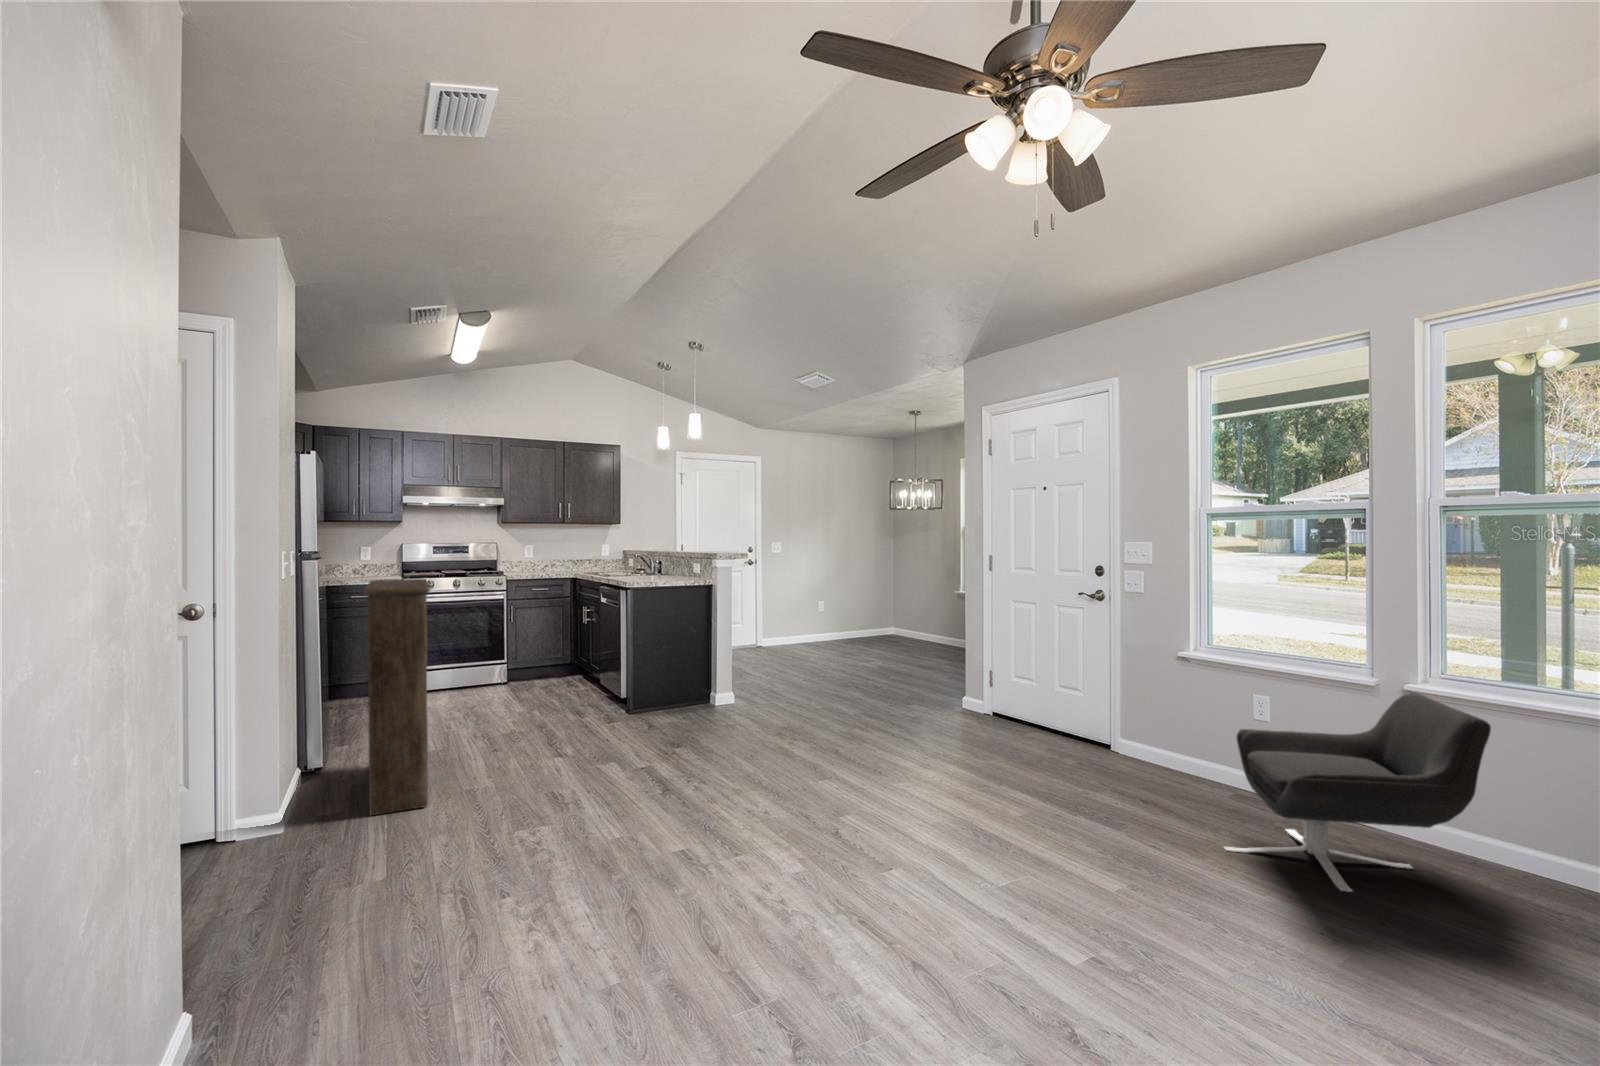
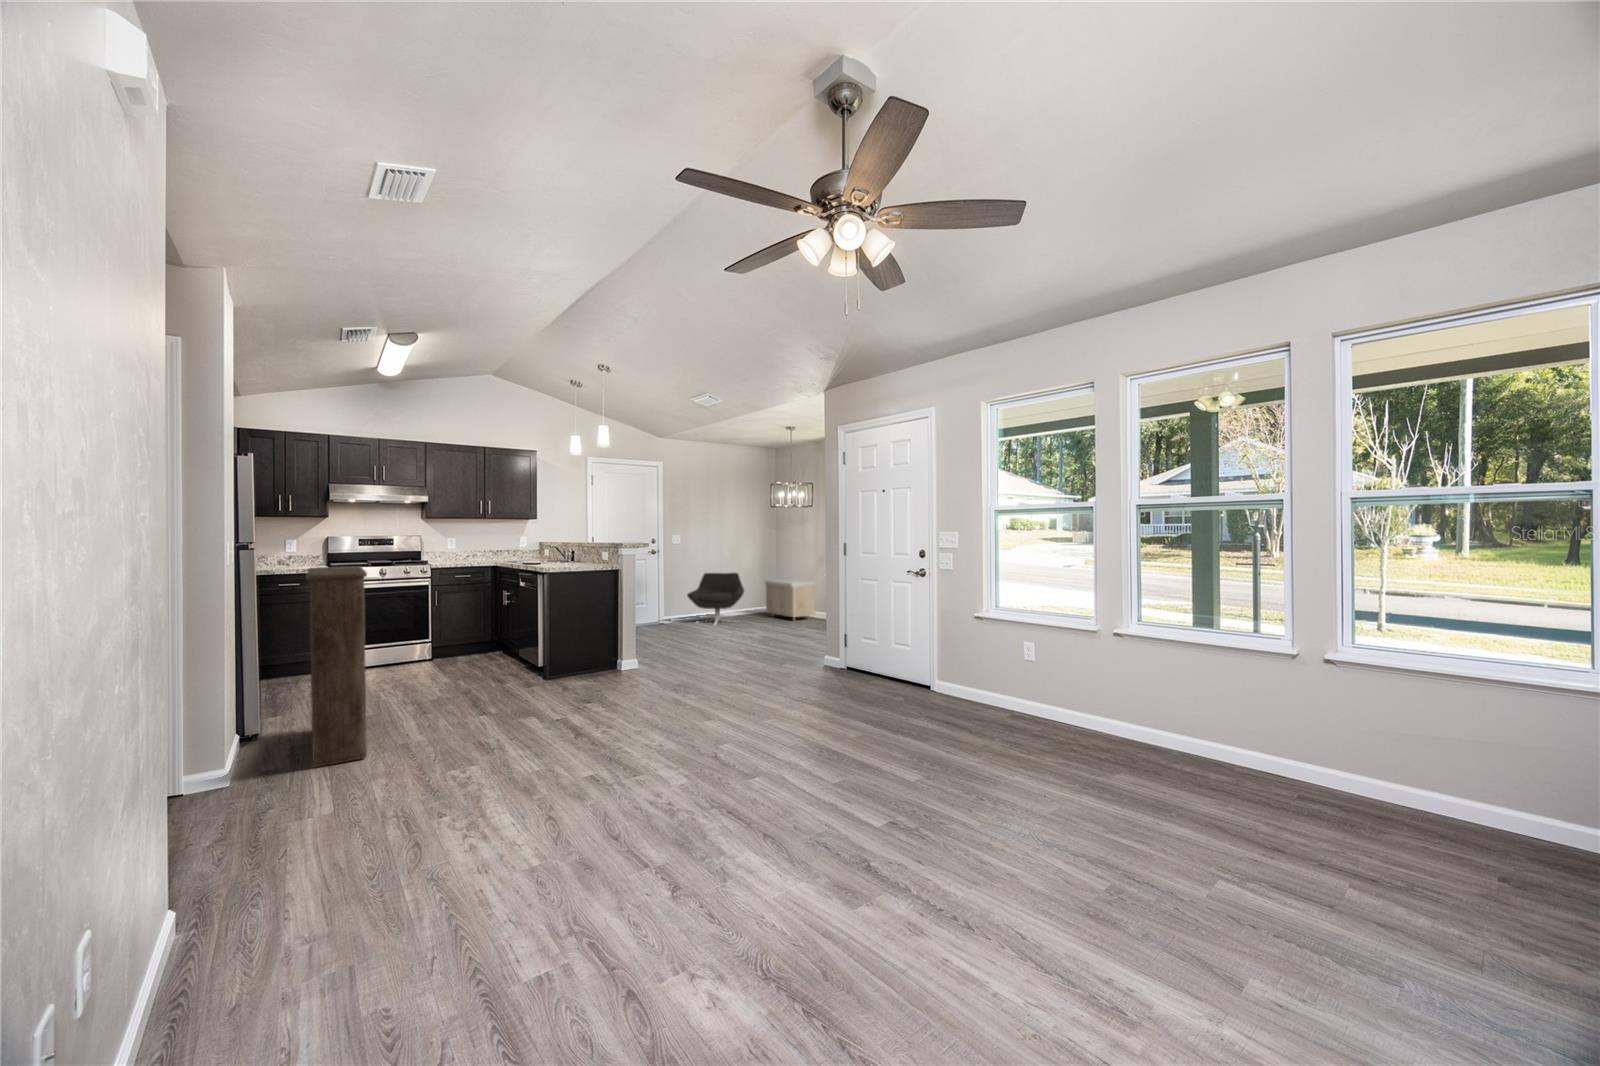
storage bench: none [887,595,950,648] -> present [765,578,815,620]
lounge chair: present [1224,692,1491,892] -> present [687,573,744,625]

